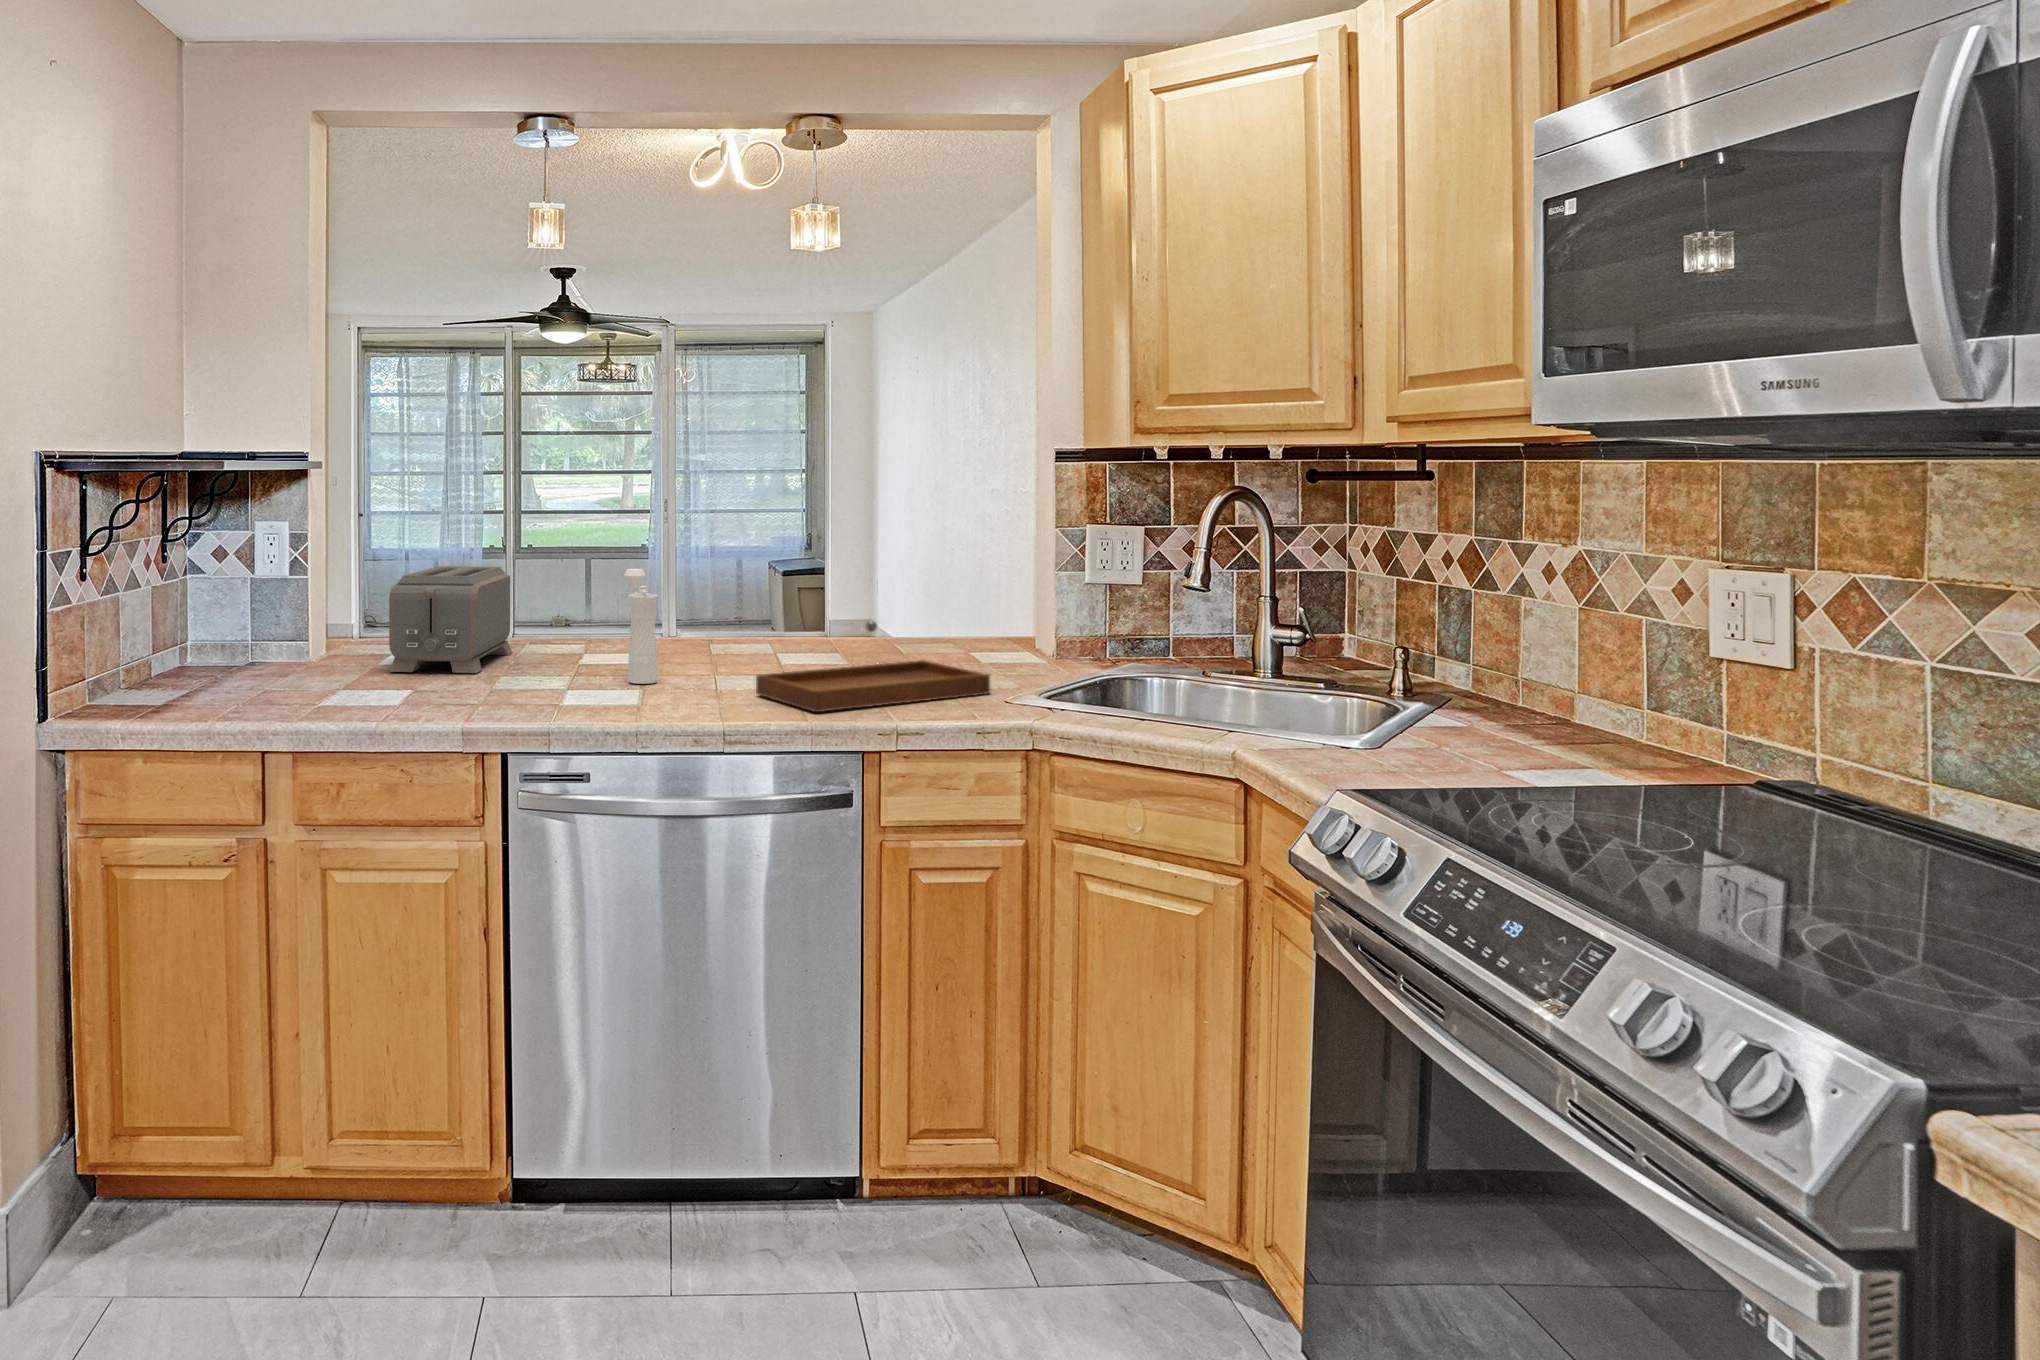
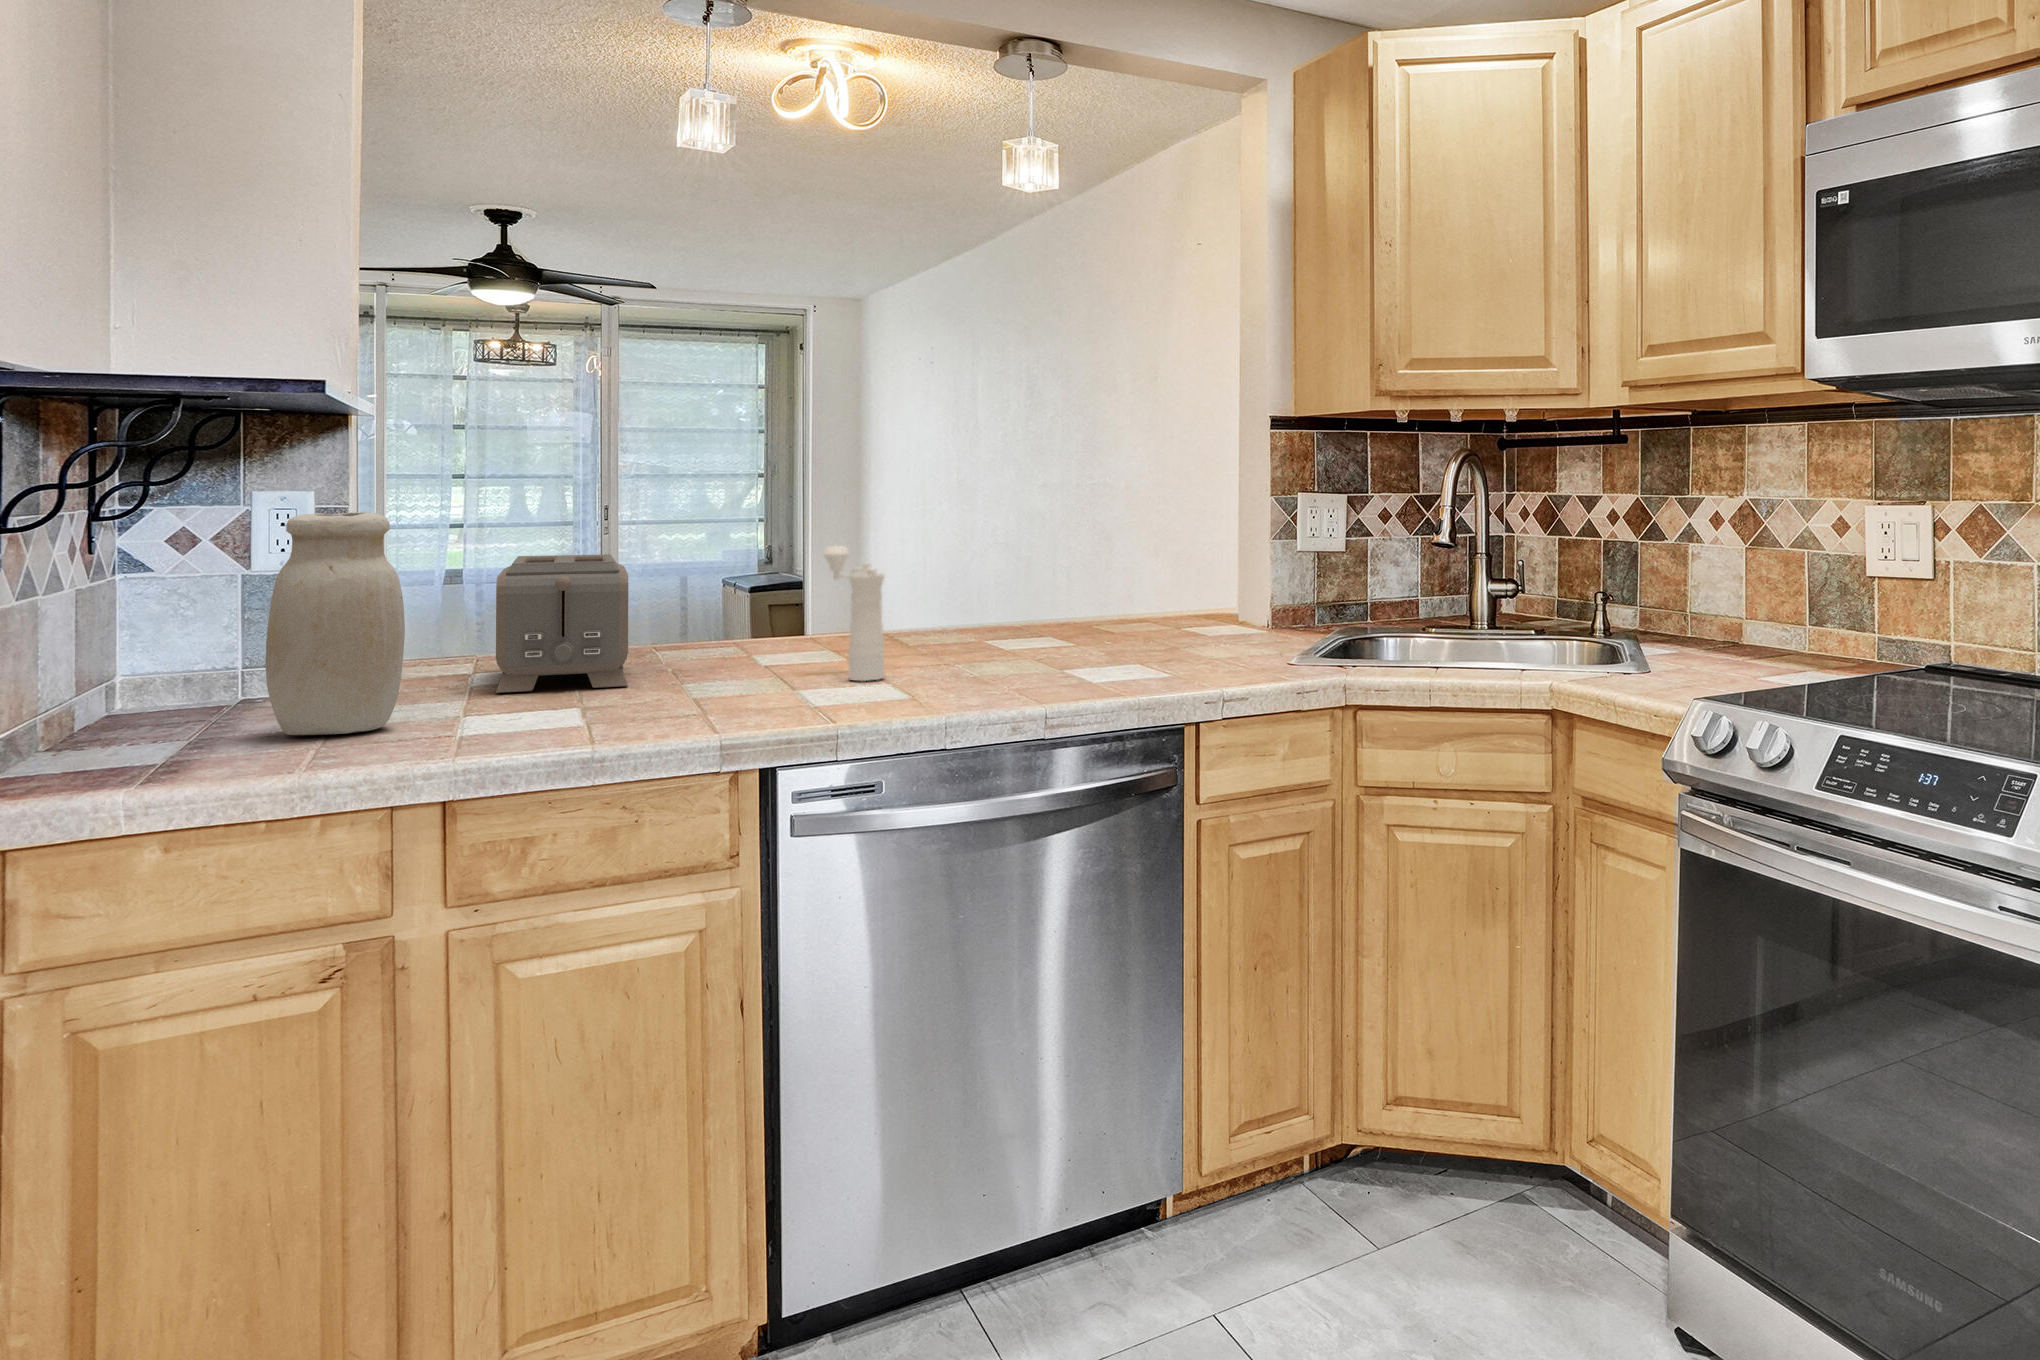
jar: none [203,543,288,700] -> present [265,512,405,735]
tray: present [756,620,990,712] -> none [1026,591,1258,687]

